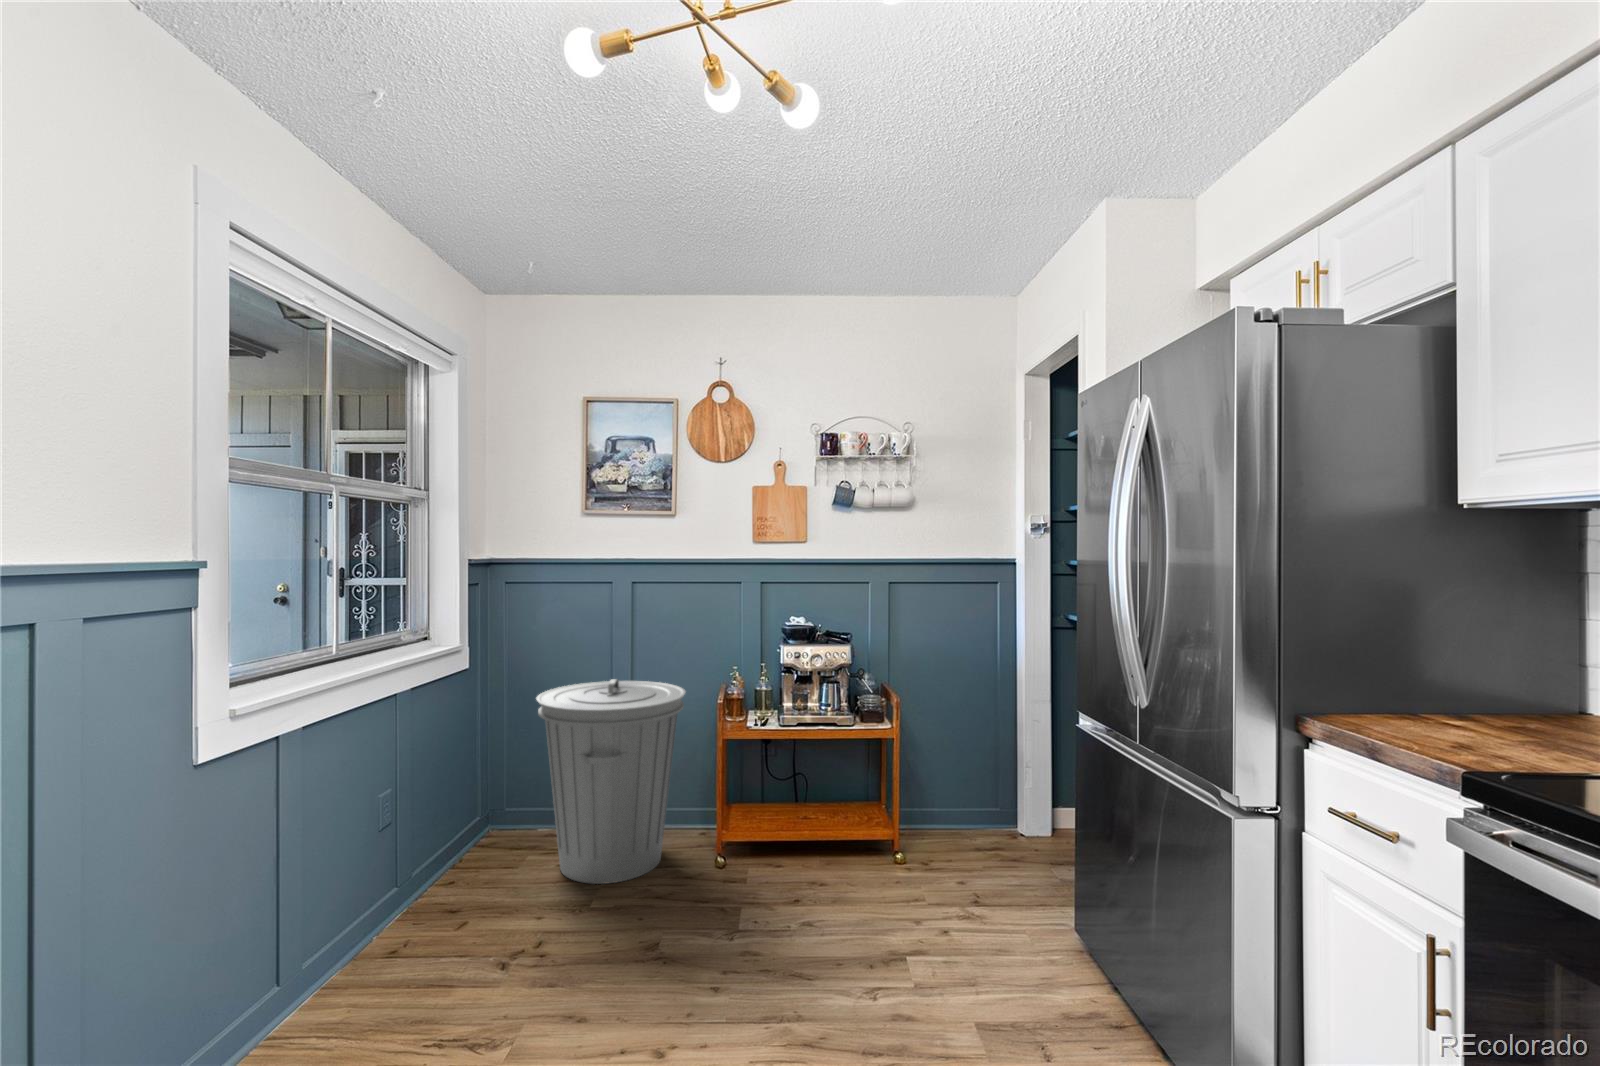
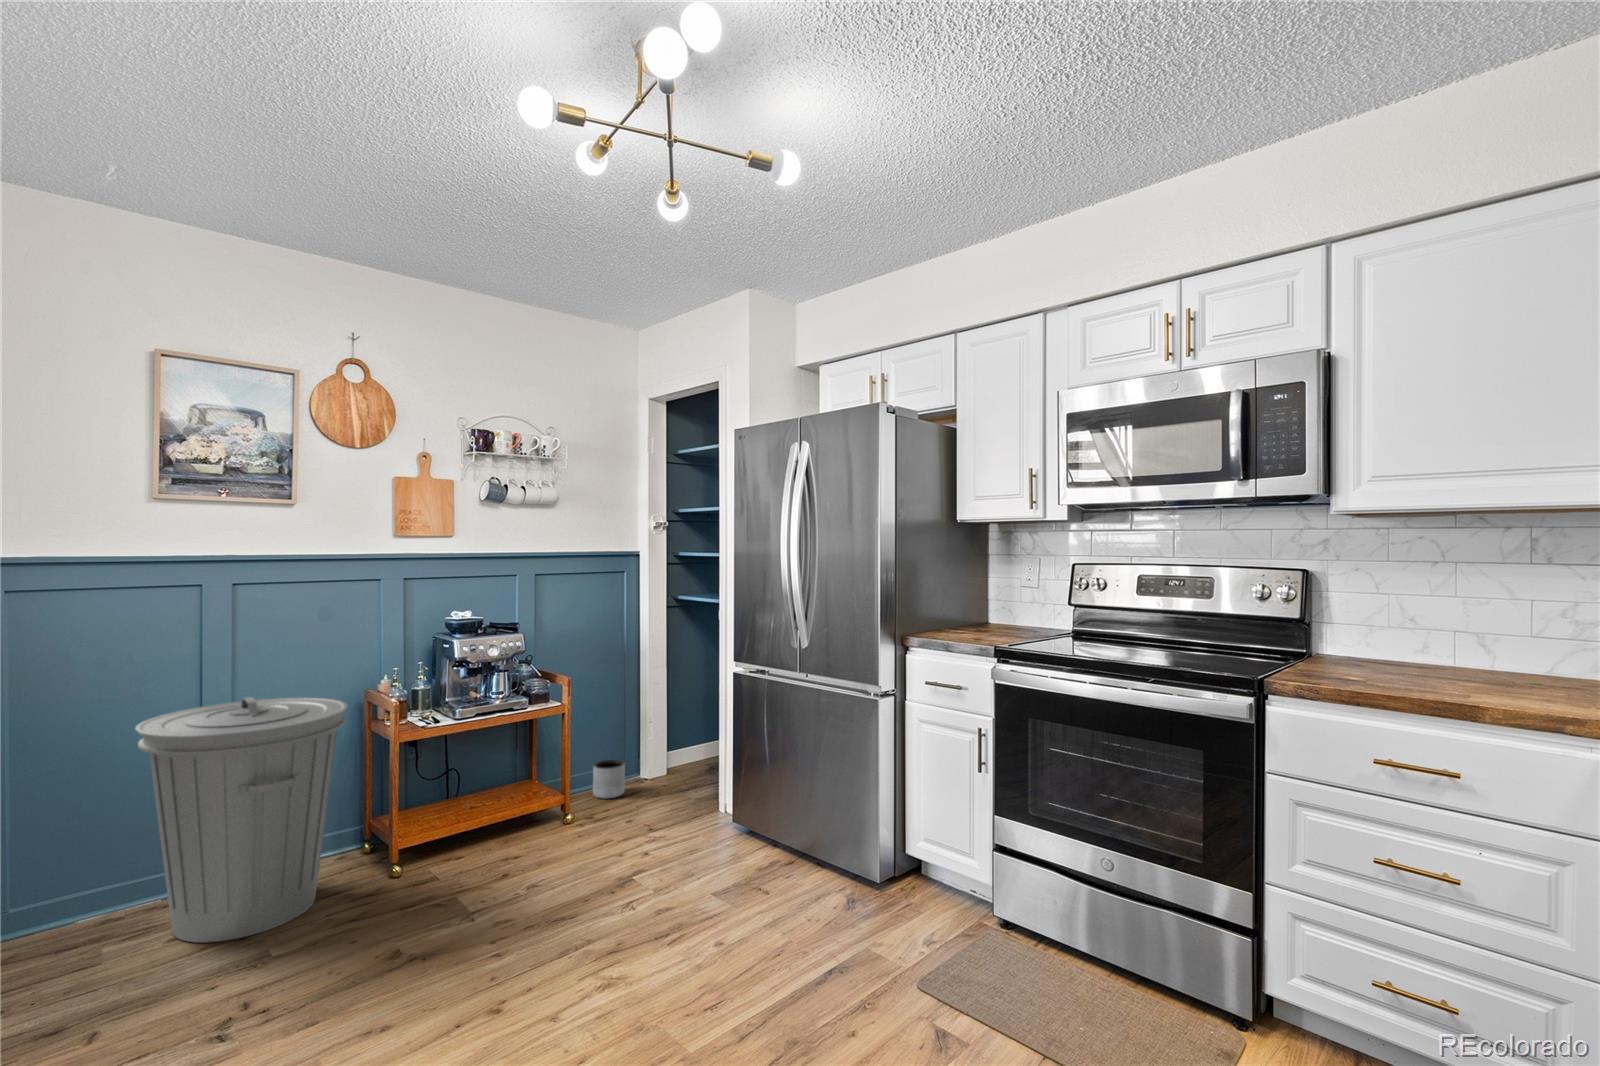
planter: none [951,797,987,844] -> present [593,760,625,799]

